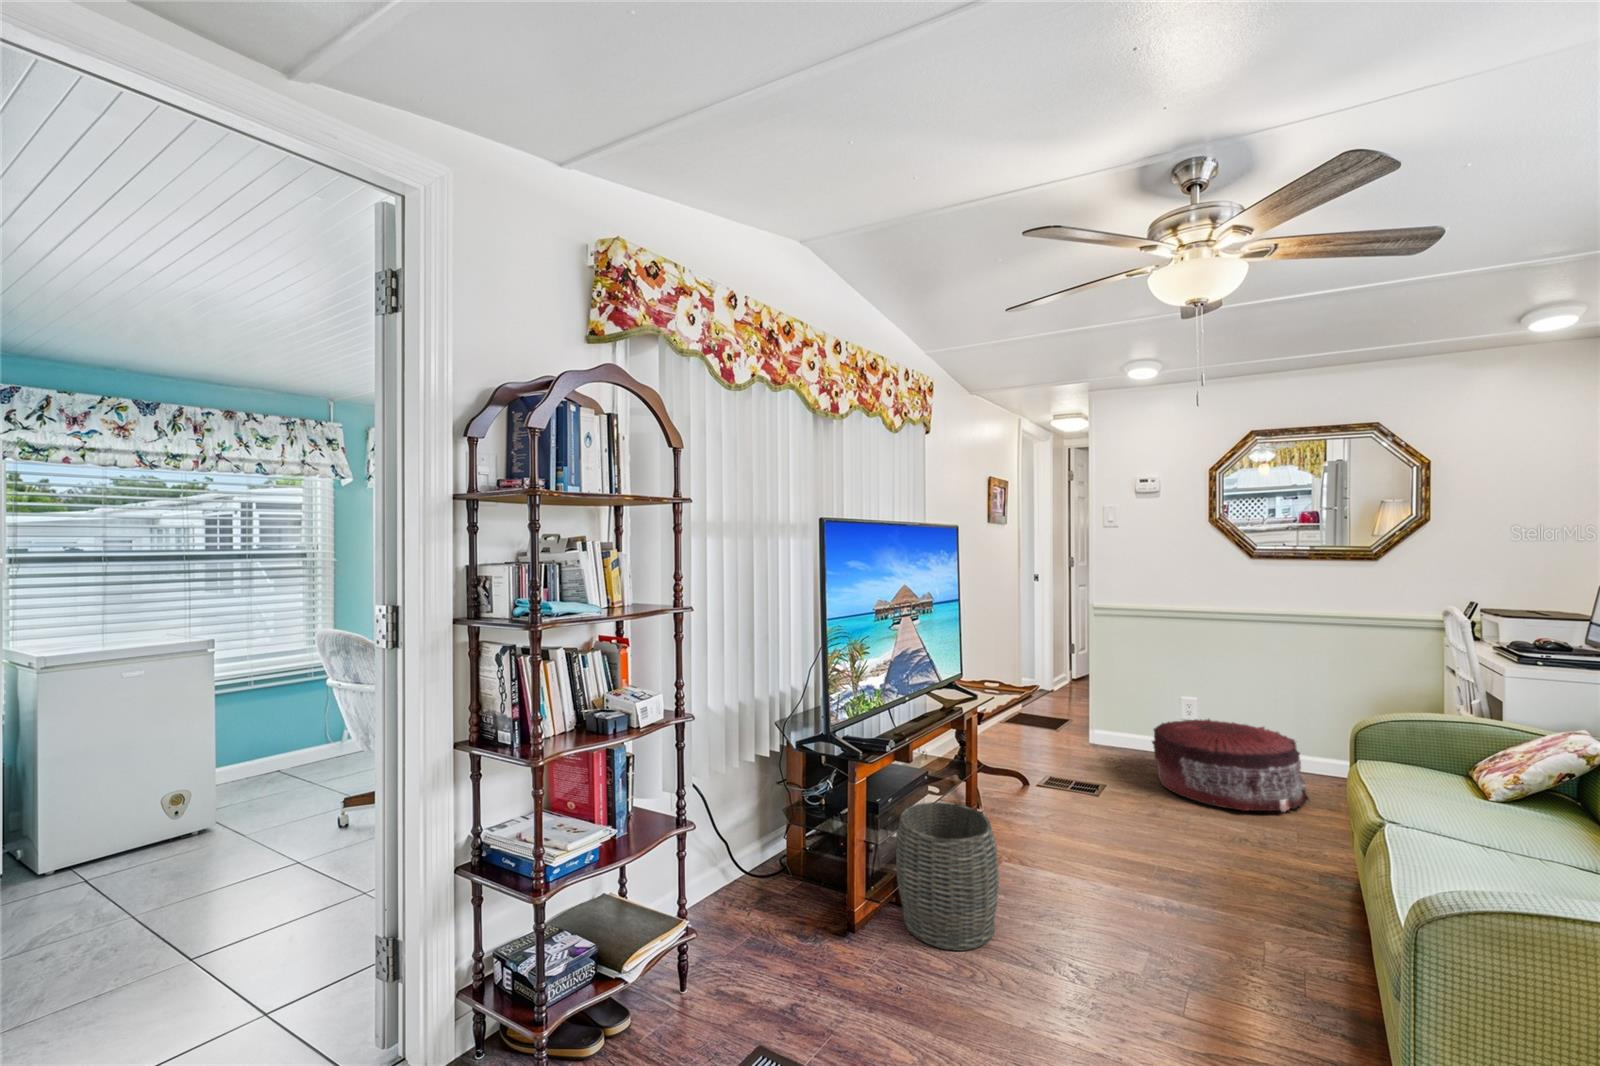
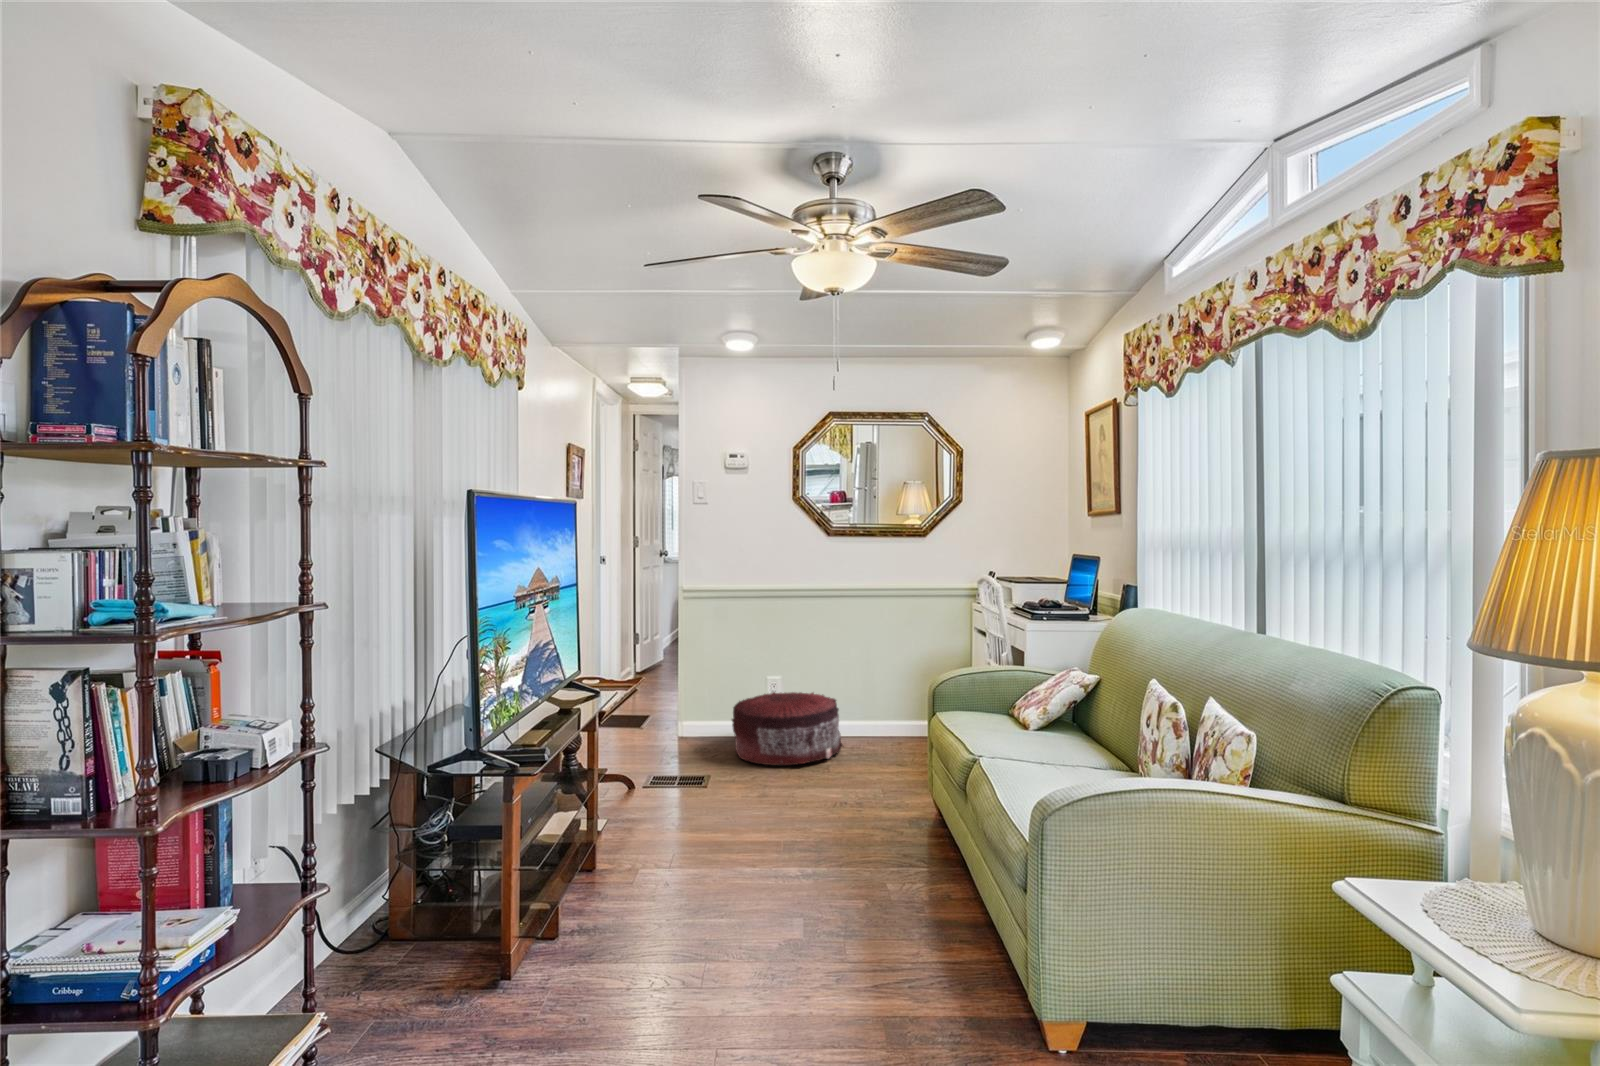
woven basket: present [896,802,999,951] -> none [537,799,641,937]

